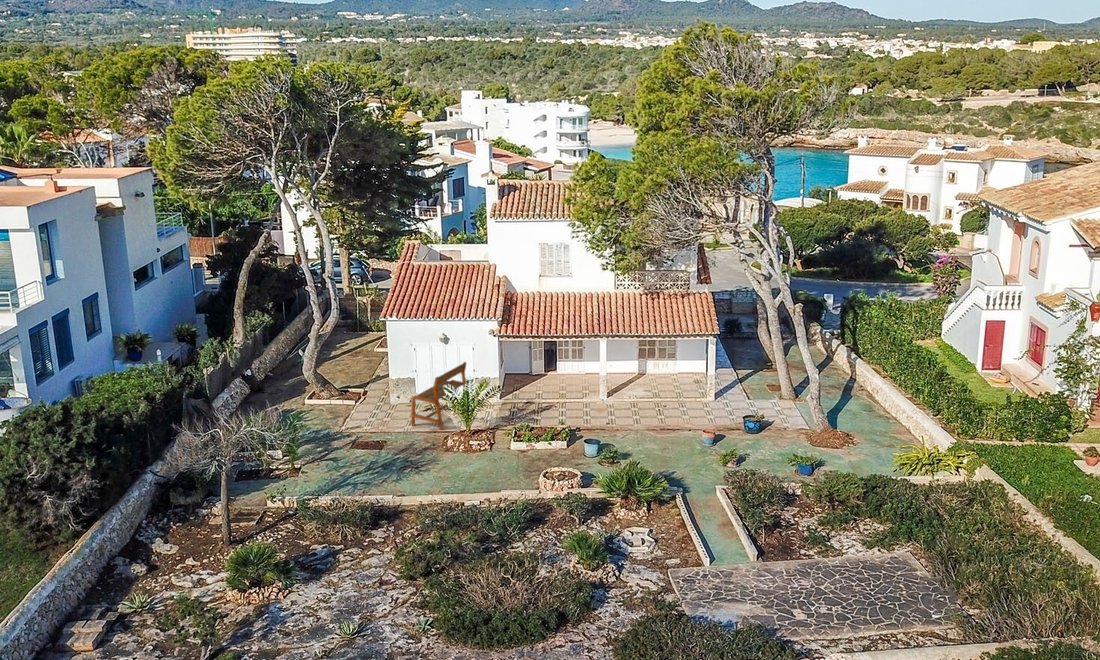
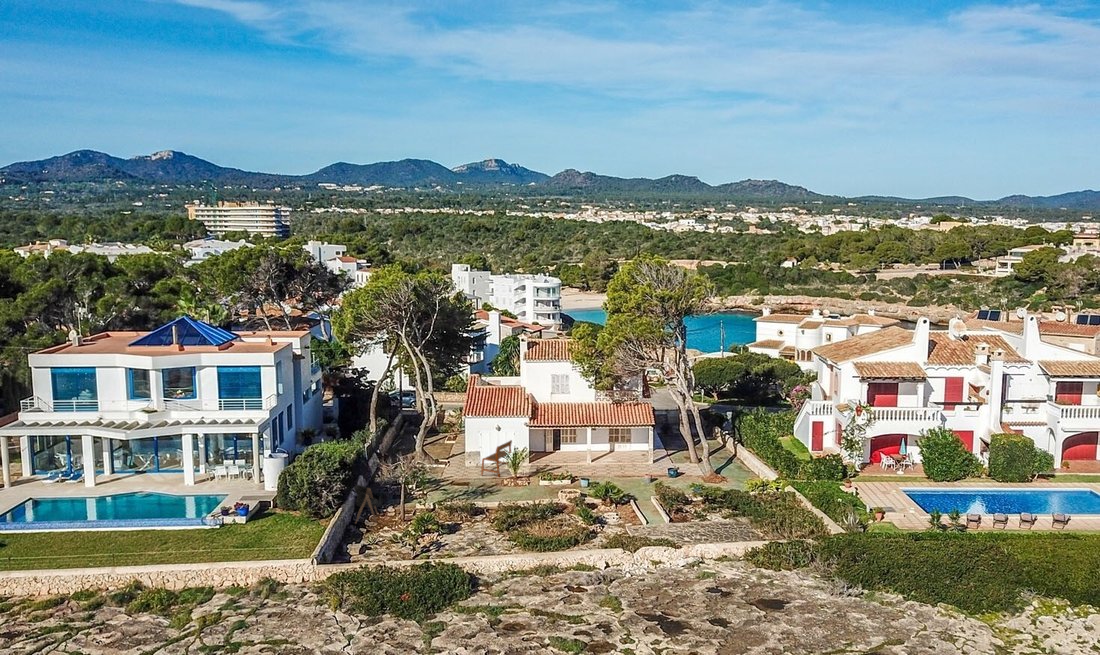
chair: none [120,478,185,556] -> present [354,485,378,523]

